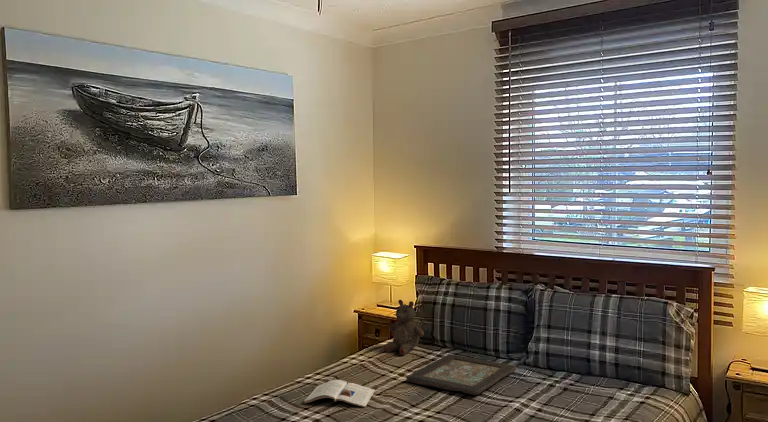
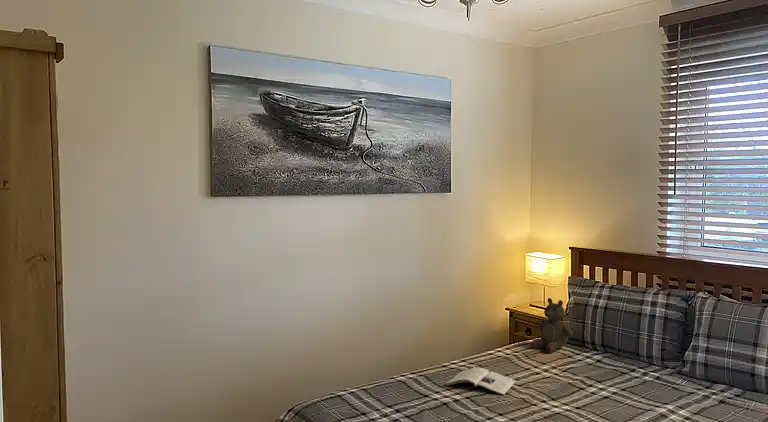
decorative tray: present [406,354,516,395] -> none [549,356,669,397]

